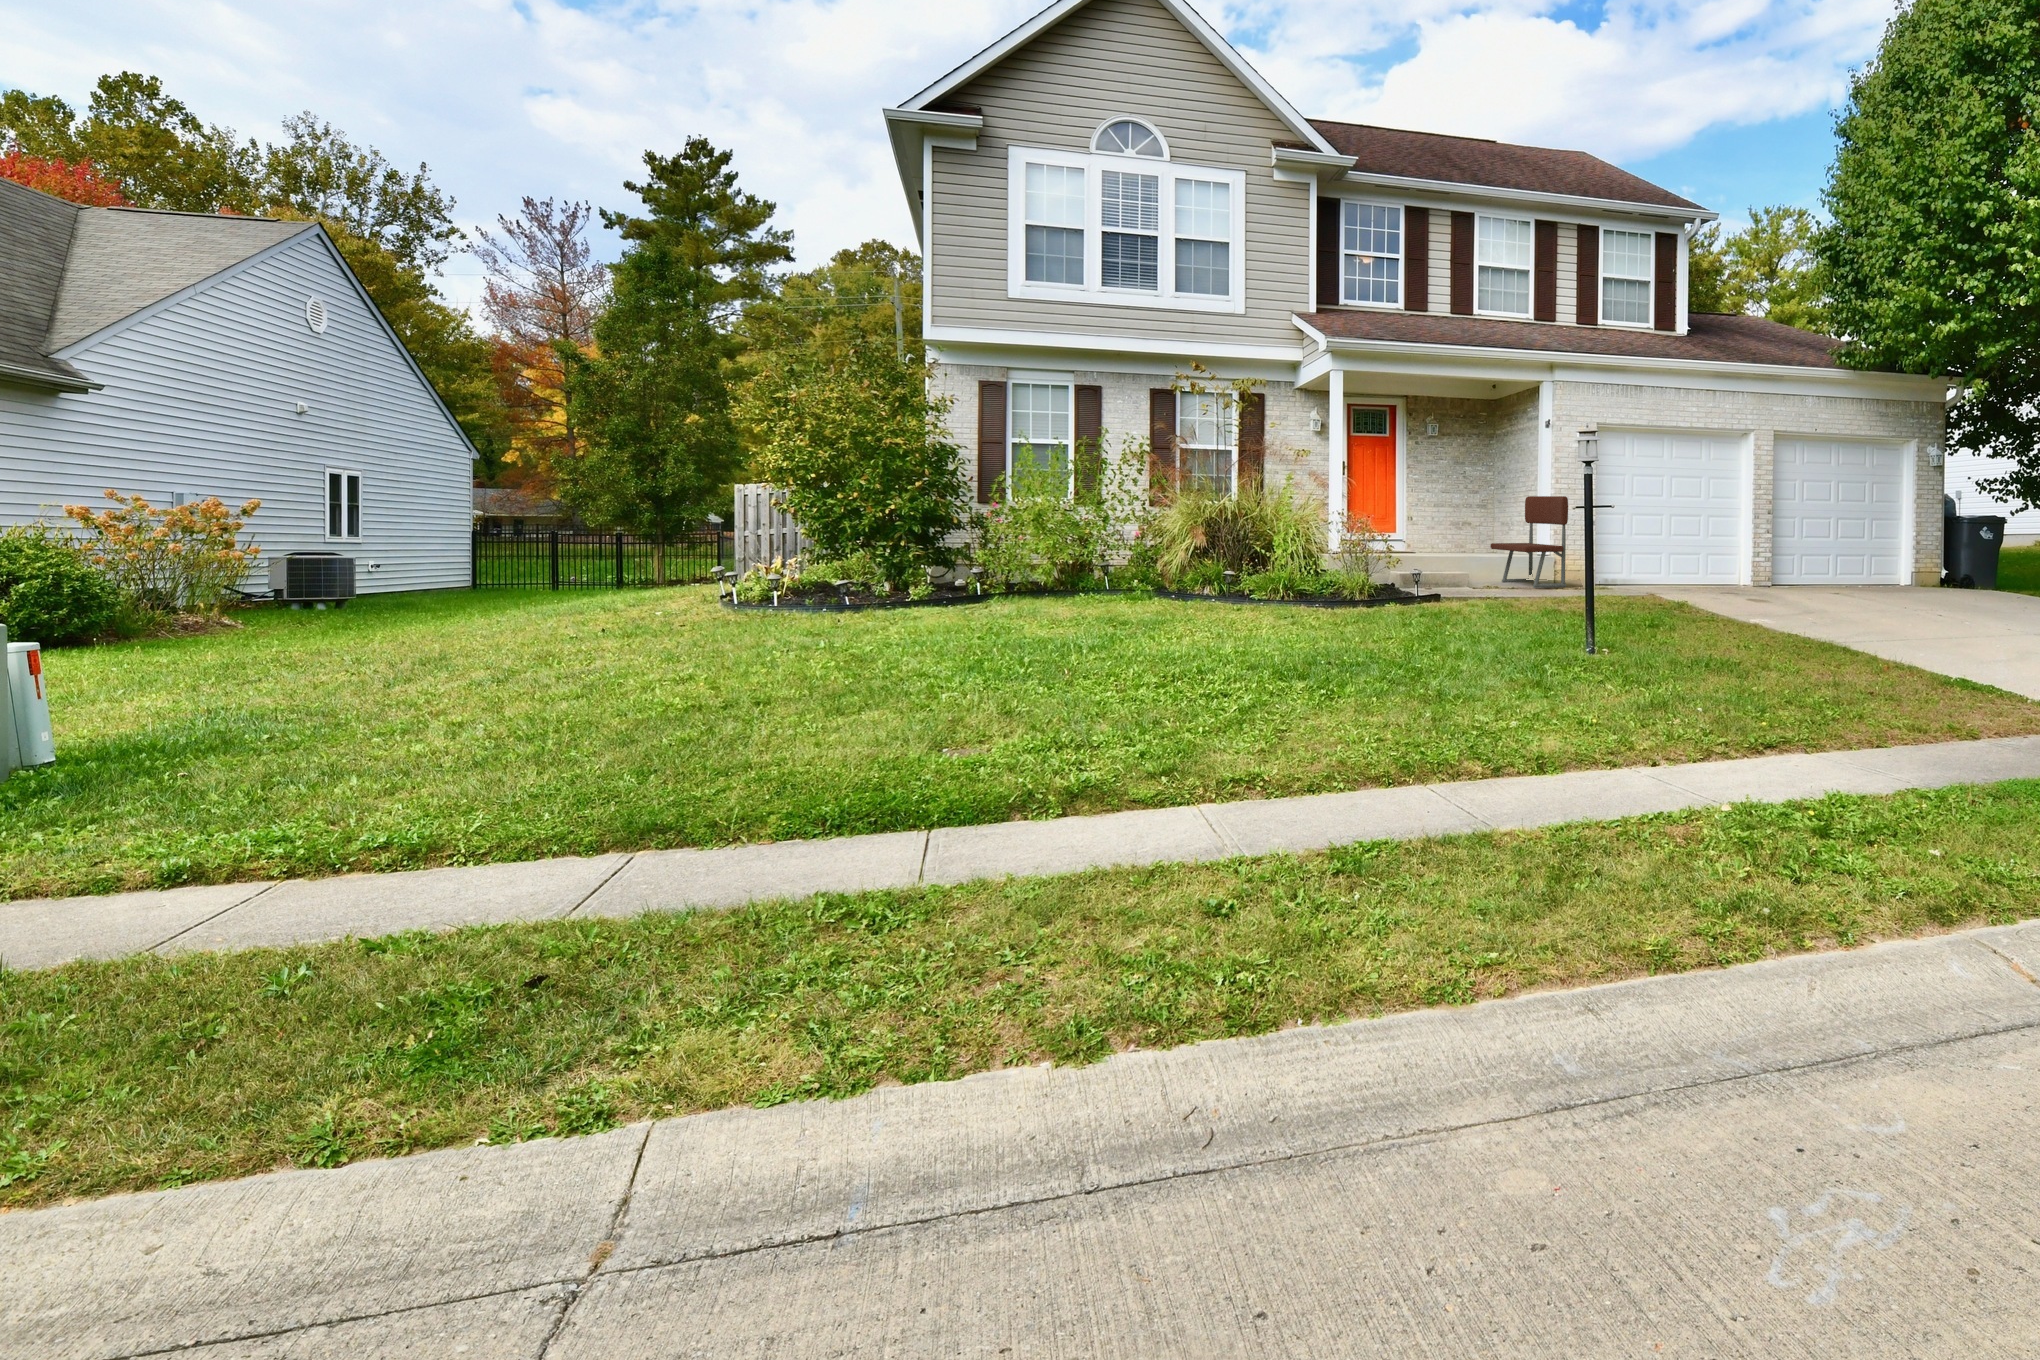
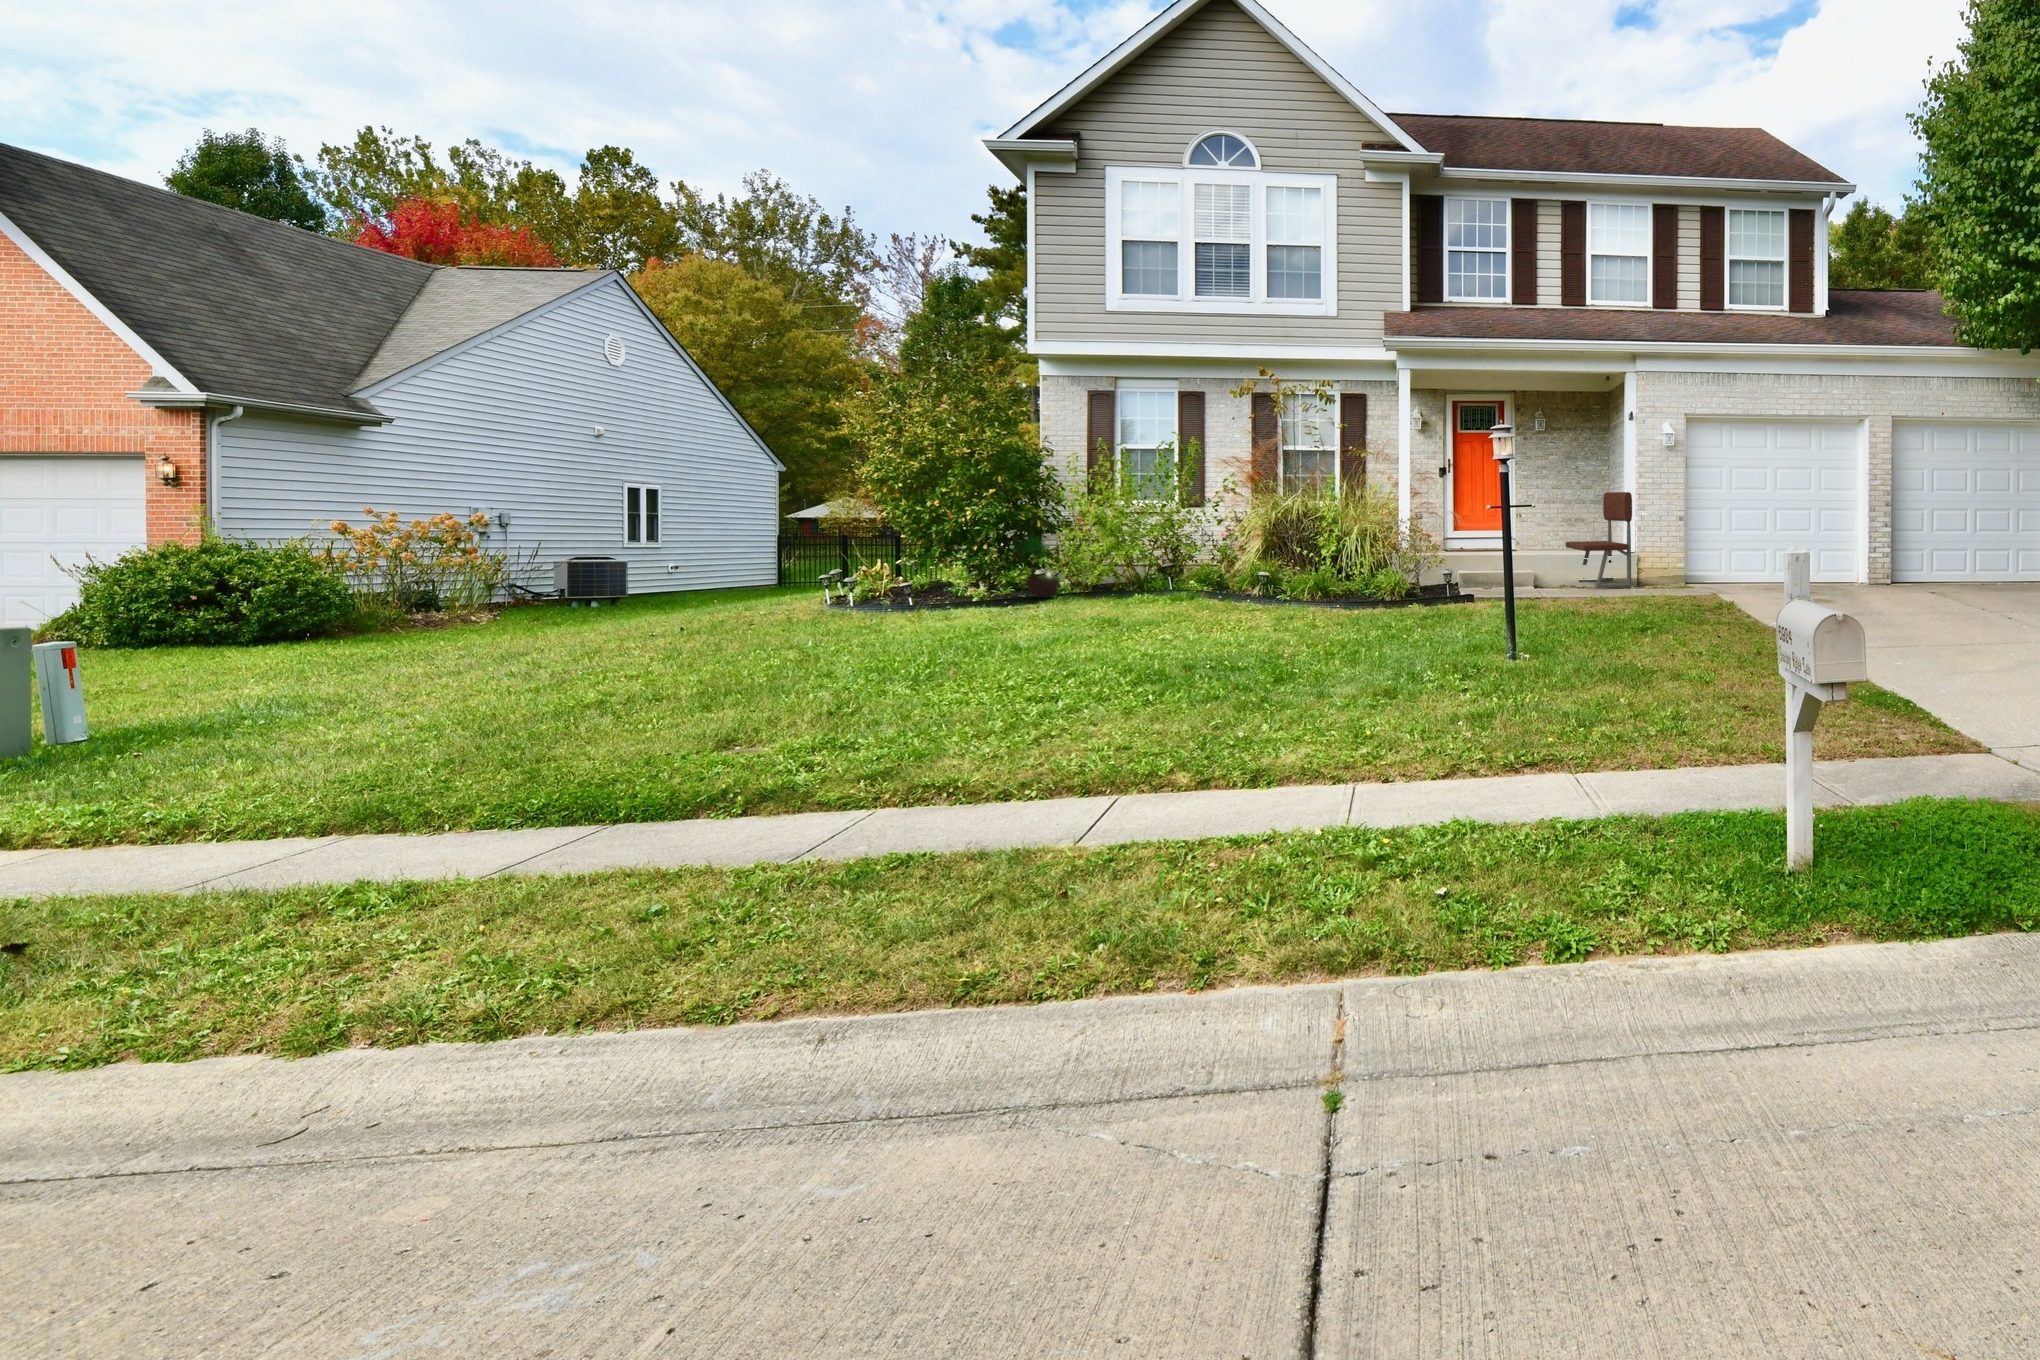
potted tree: none [947,523,999,596] -> present [1014,536,1059,598]

